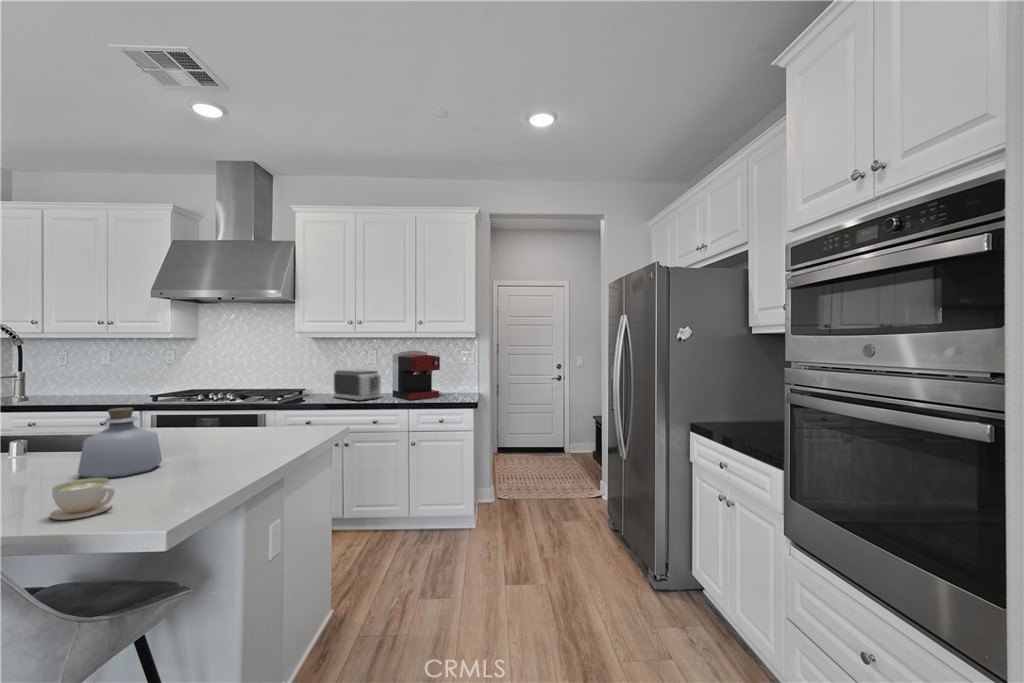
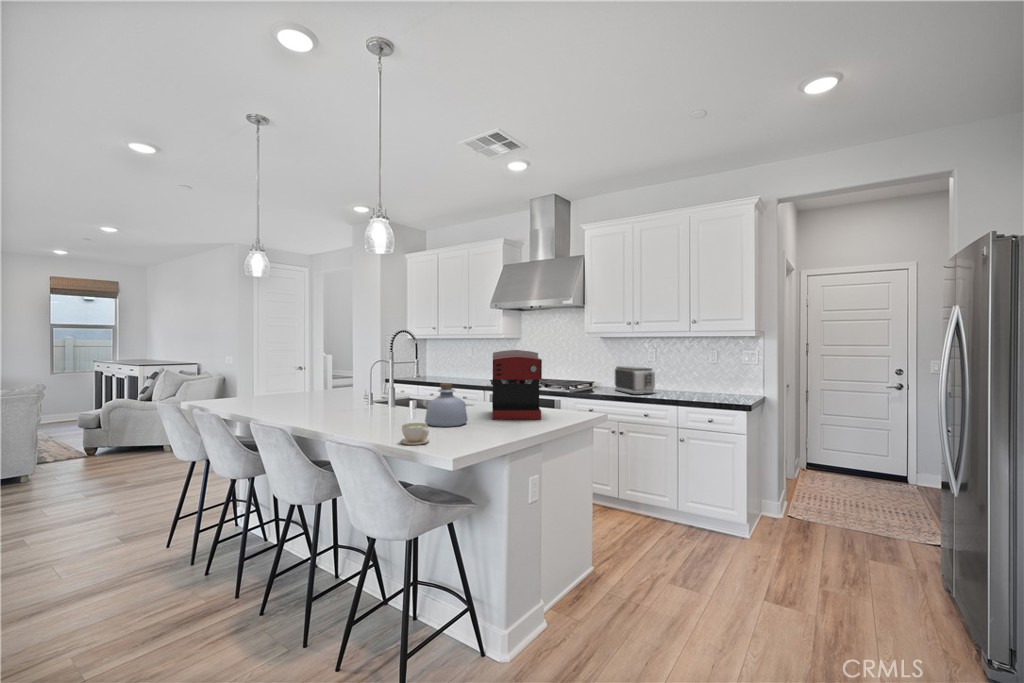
coffee maker: present [393,351,440,400] -> present [492,350,542,420]

